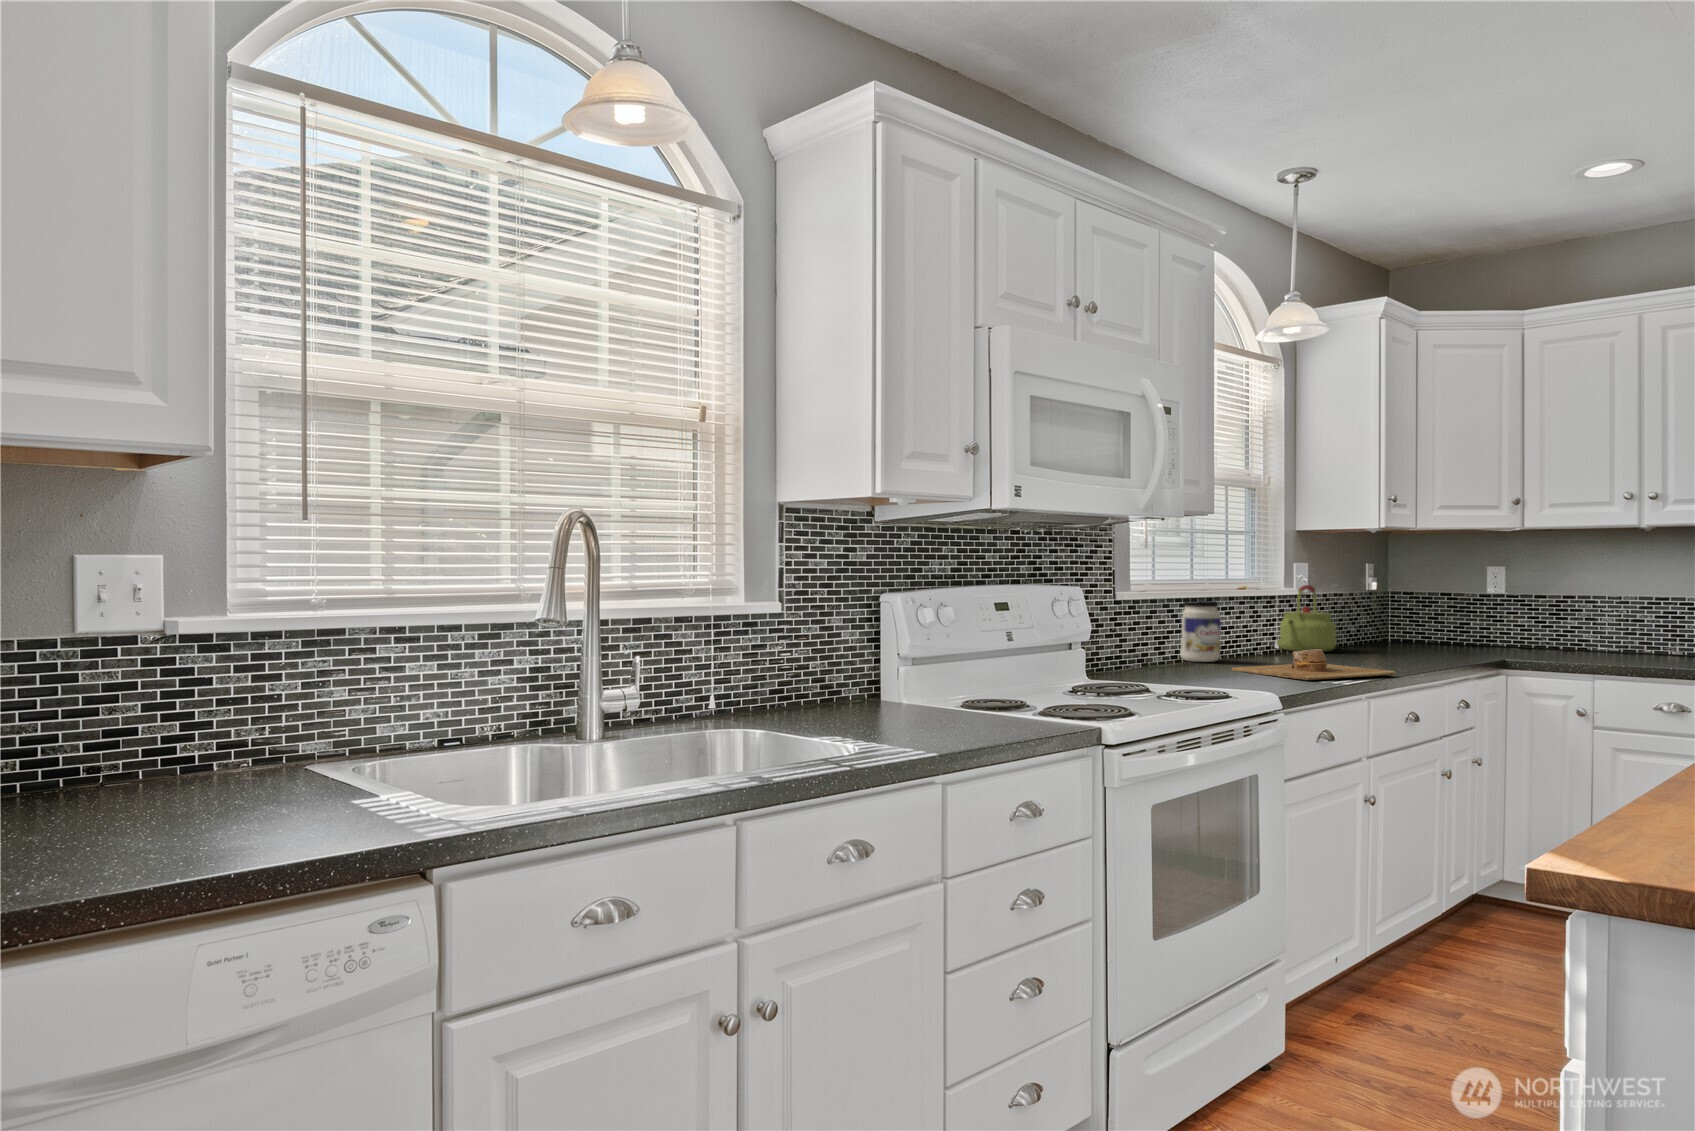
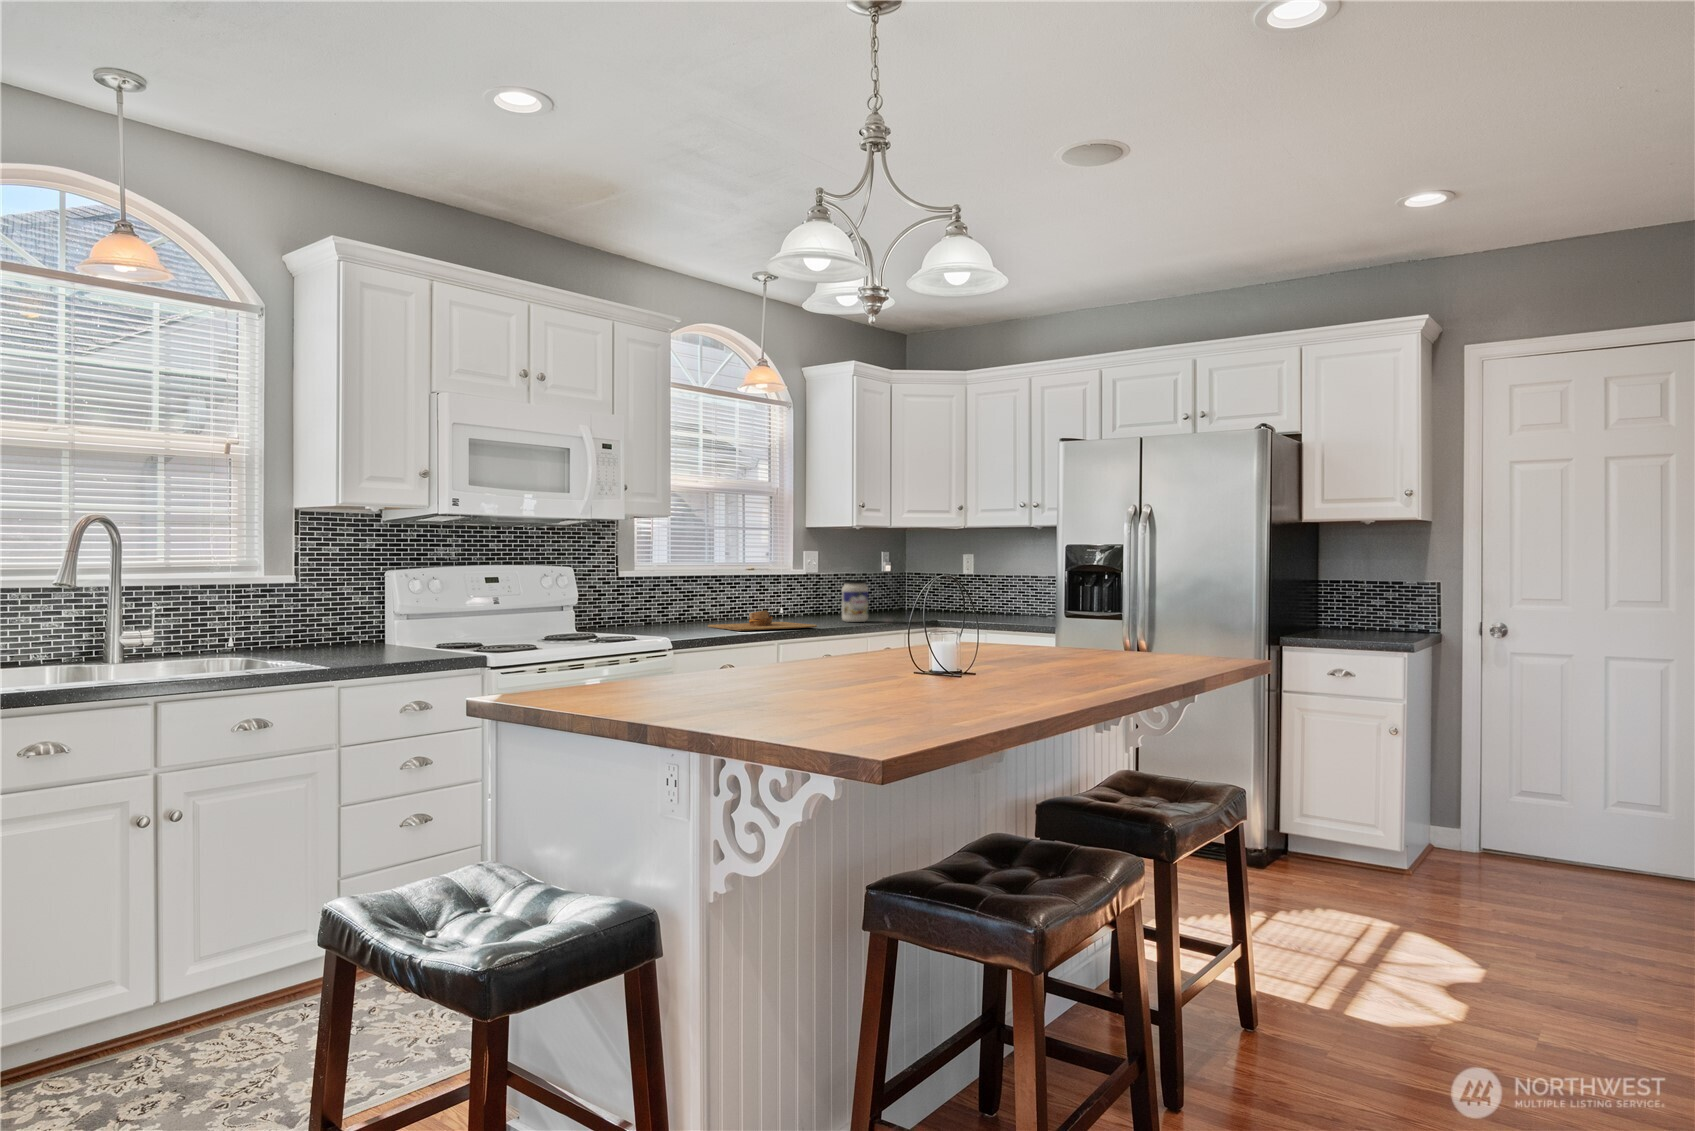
kettle: present [1277,585,1337,651] -> none [792,568,833,616]
jar: present [1180,601,1221,662] -> present [842,580,868,622]

